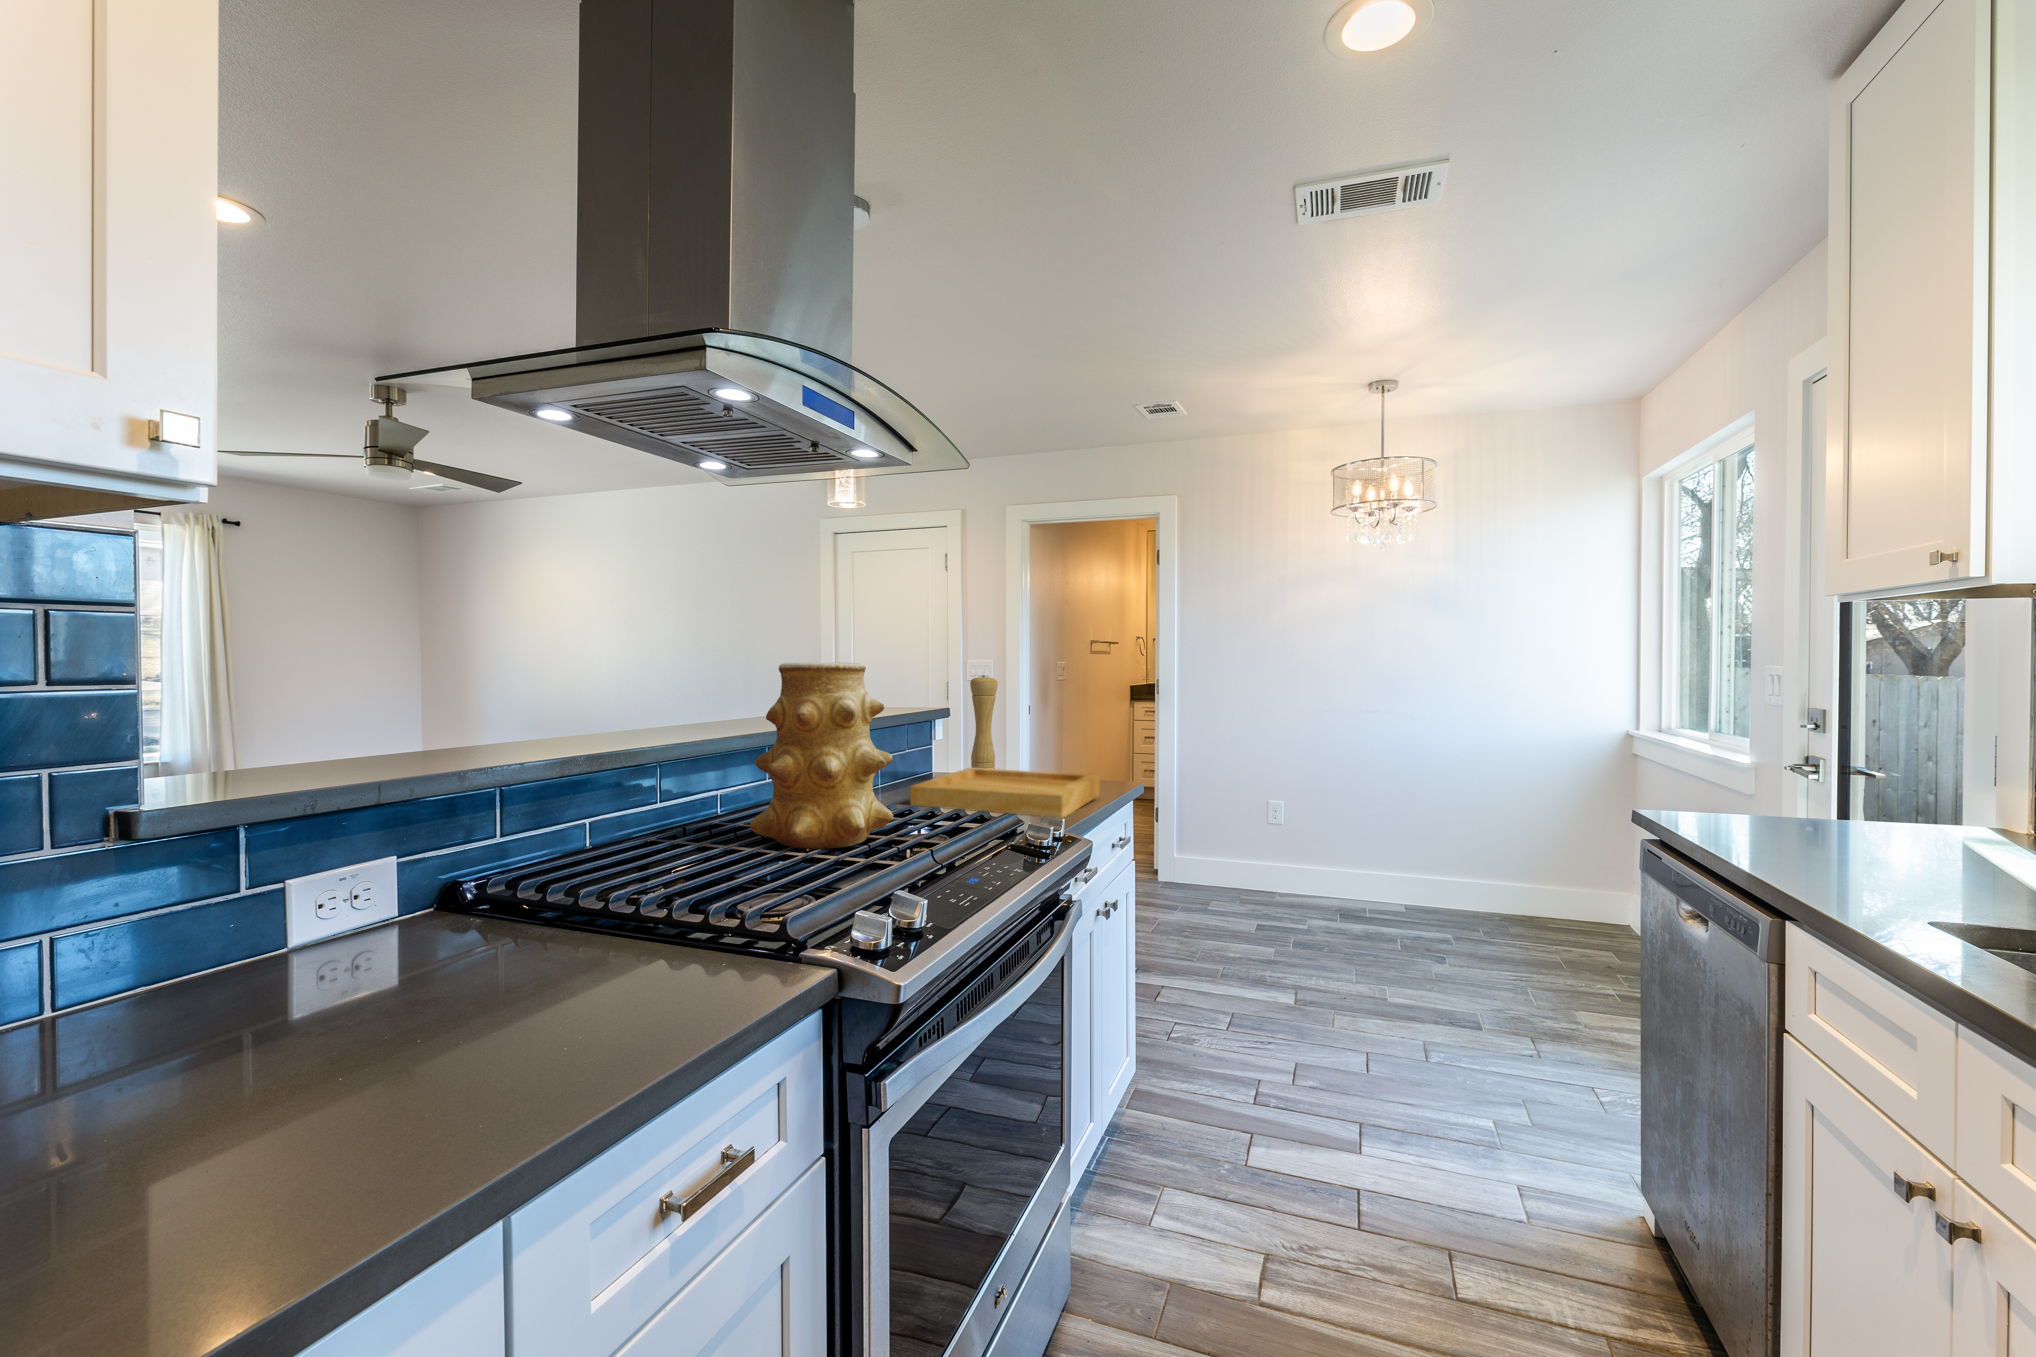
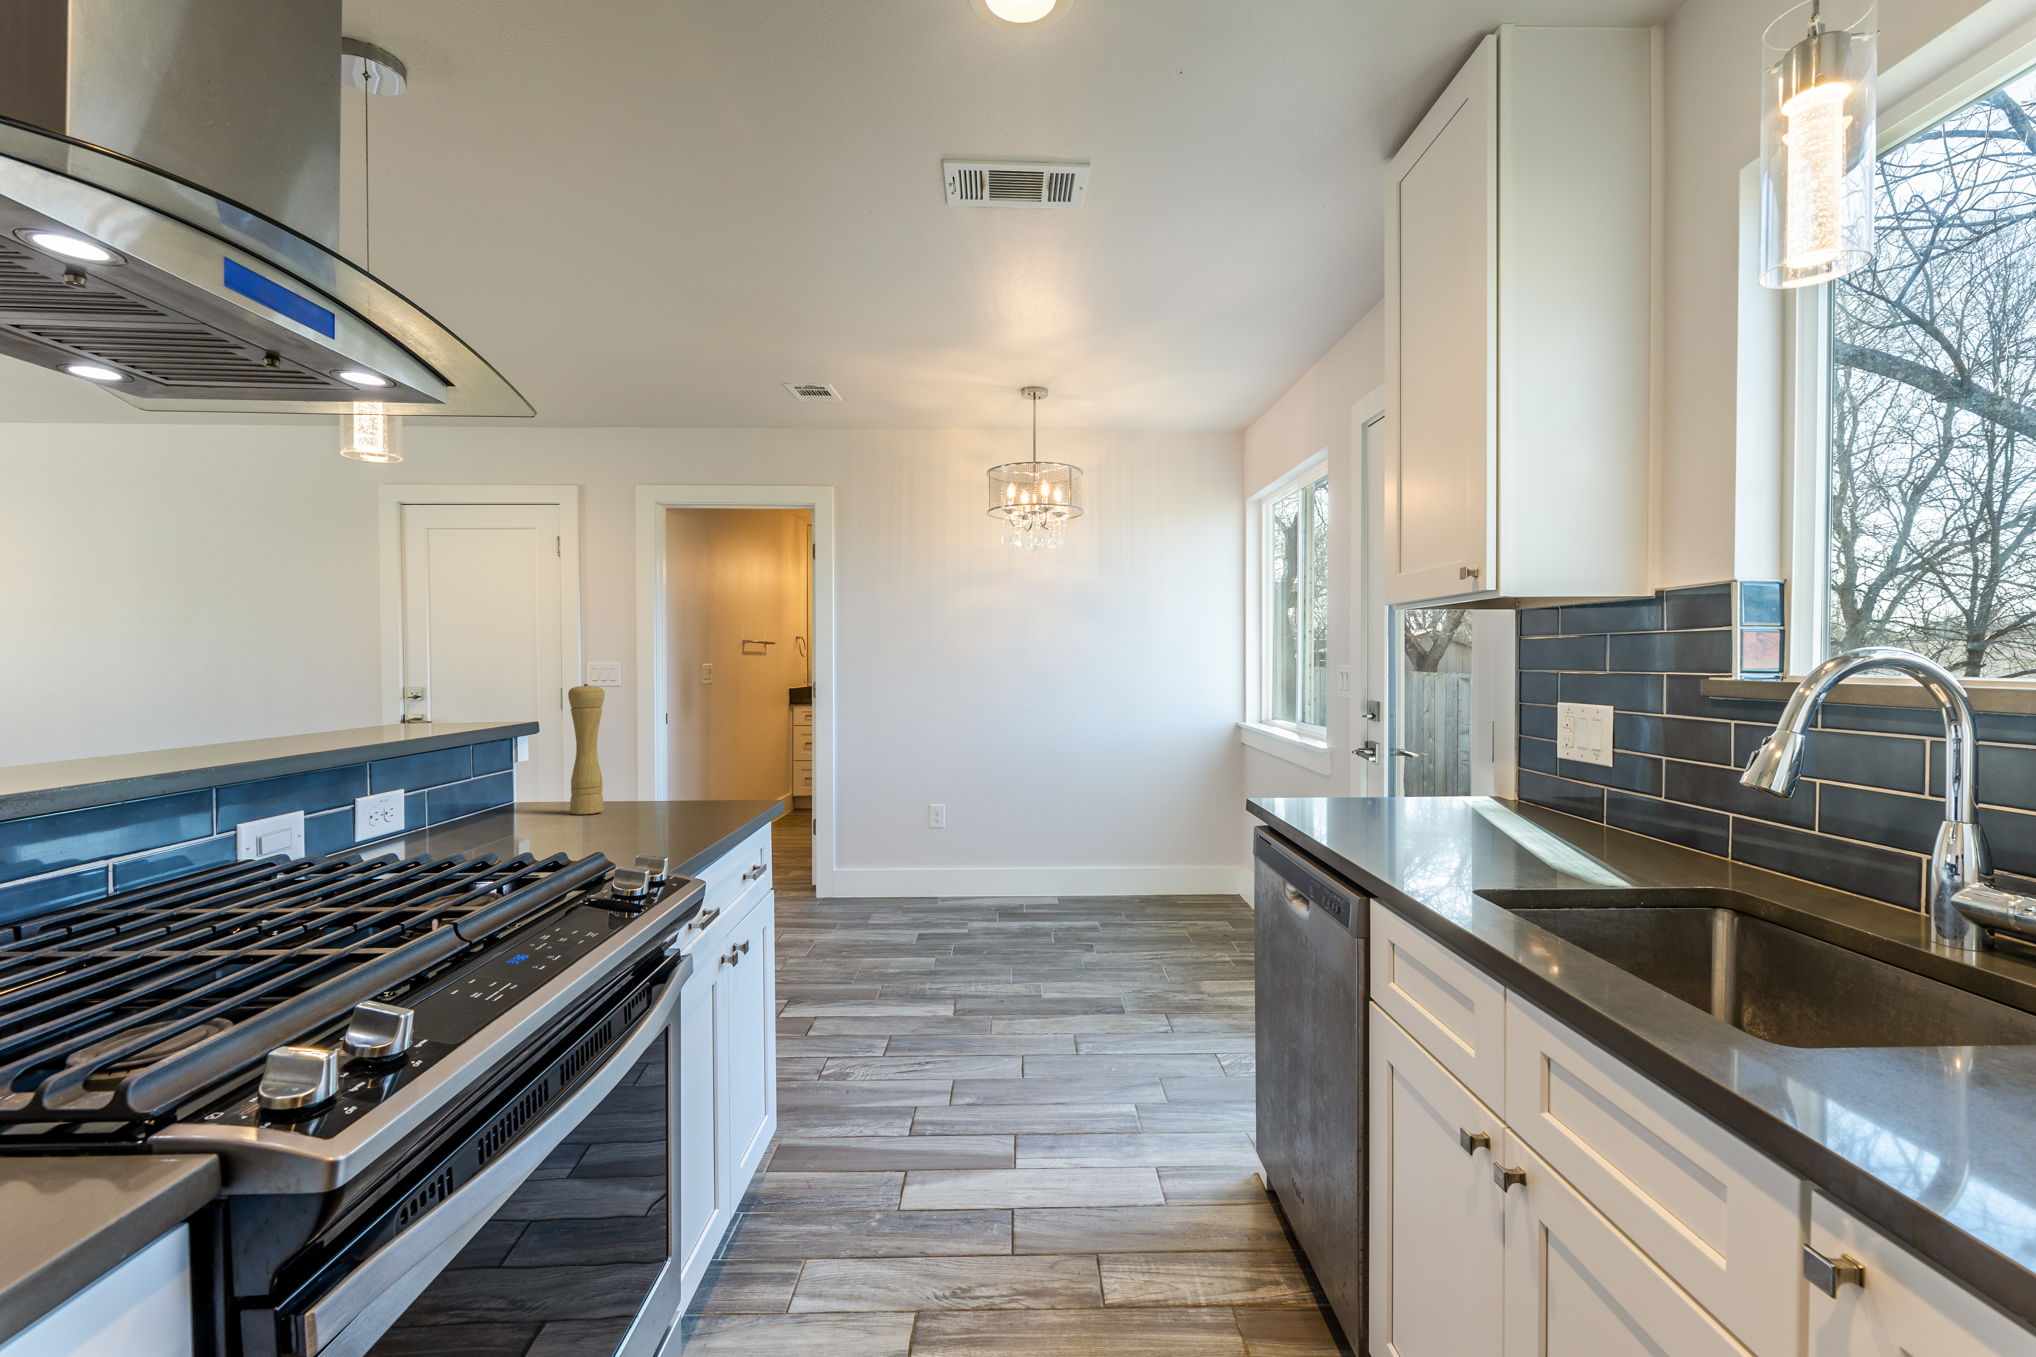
vase: present [750,662,893,849] -> none [158,672,414,939]
tray: present [910,768,1100,818] -> none [469,796,729,855]

